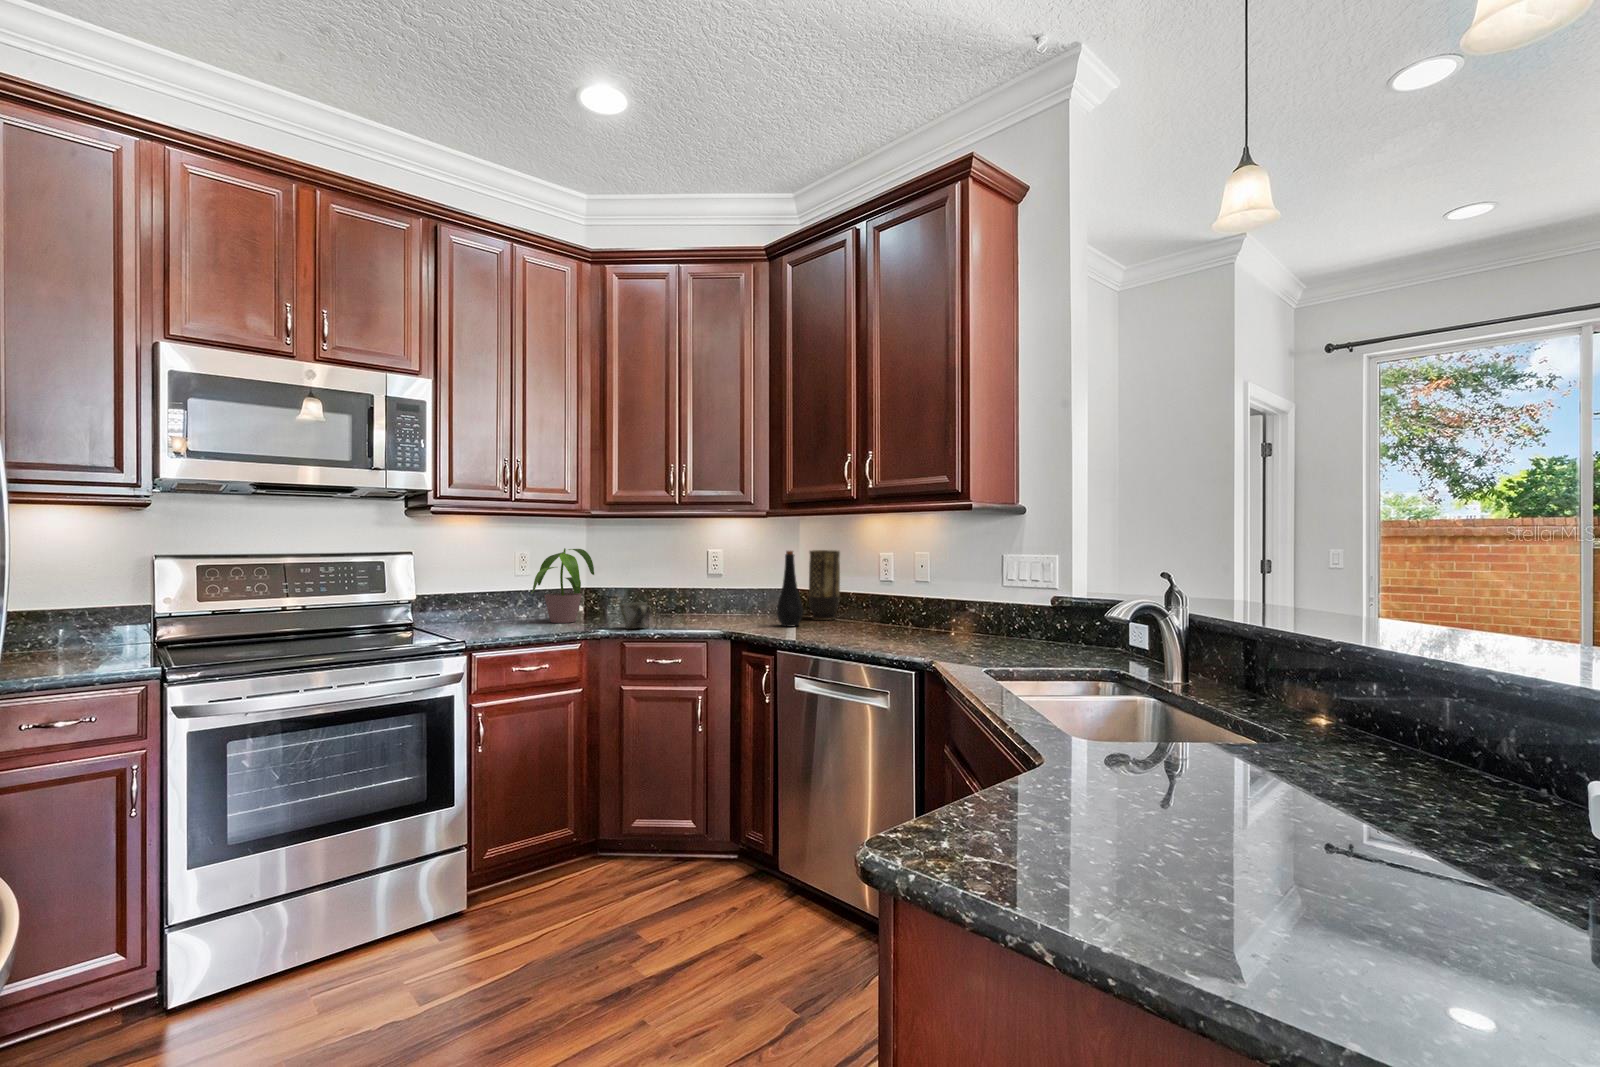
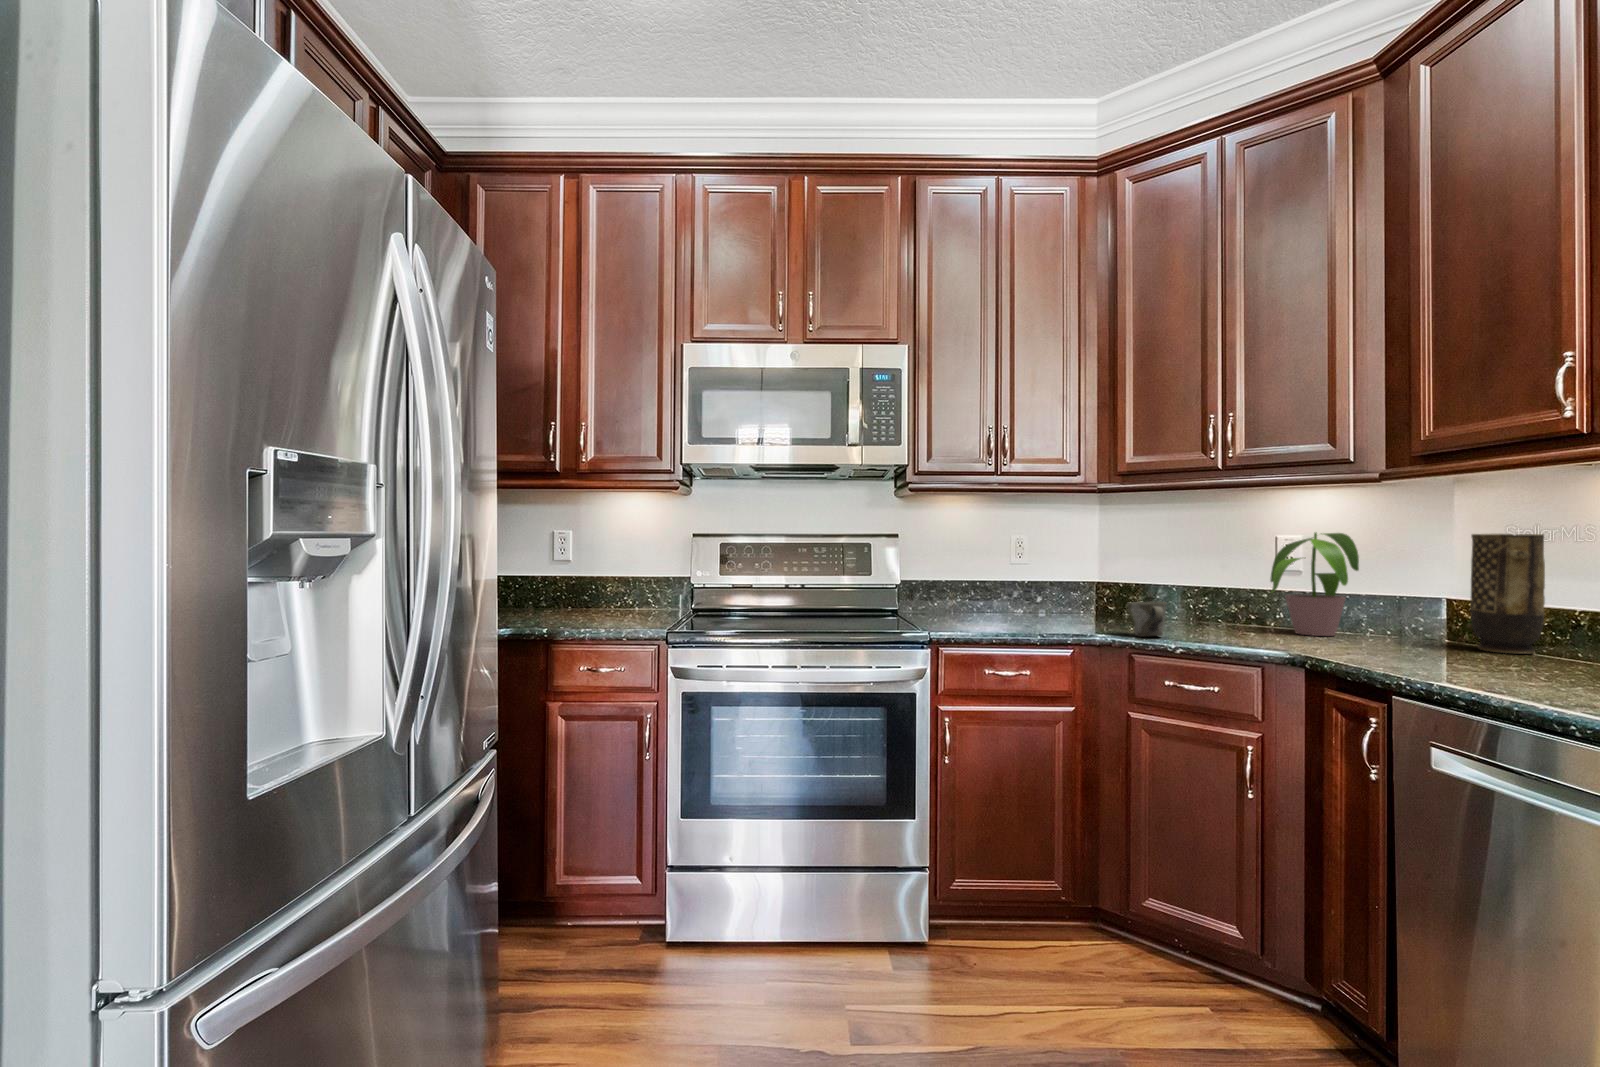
potted plant: present [531,548,594,623] -> present [1270,532,1359,636]
bottle: present [777,551,803,627] -> none [1398,532,1456,658]

